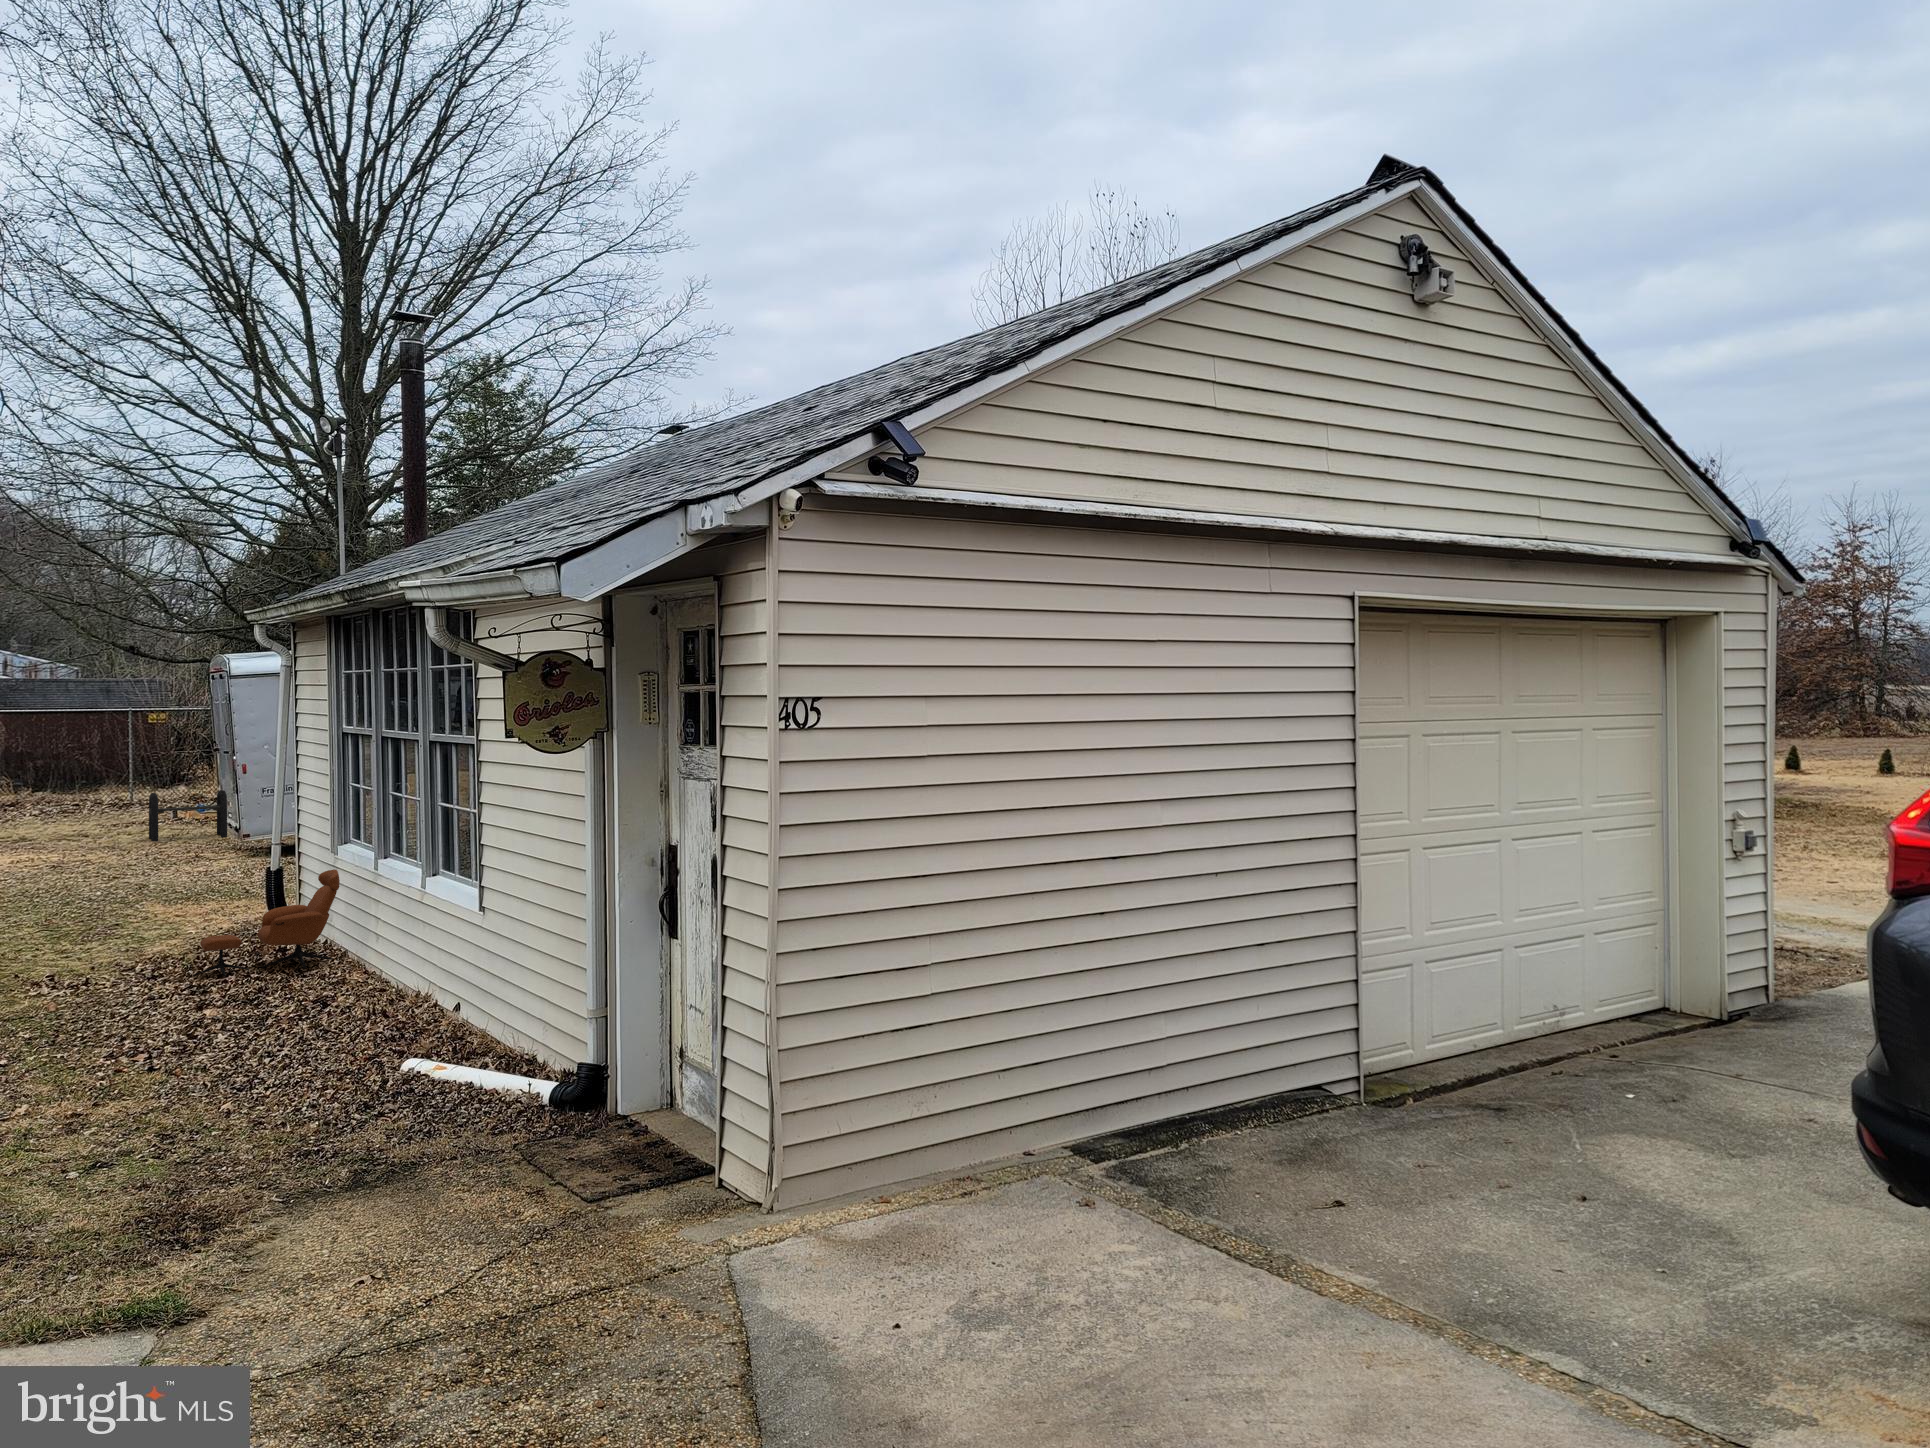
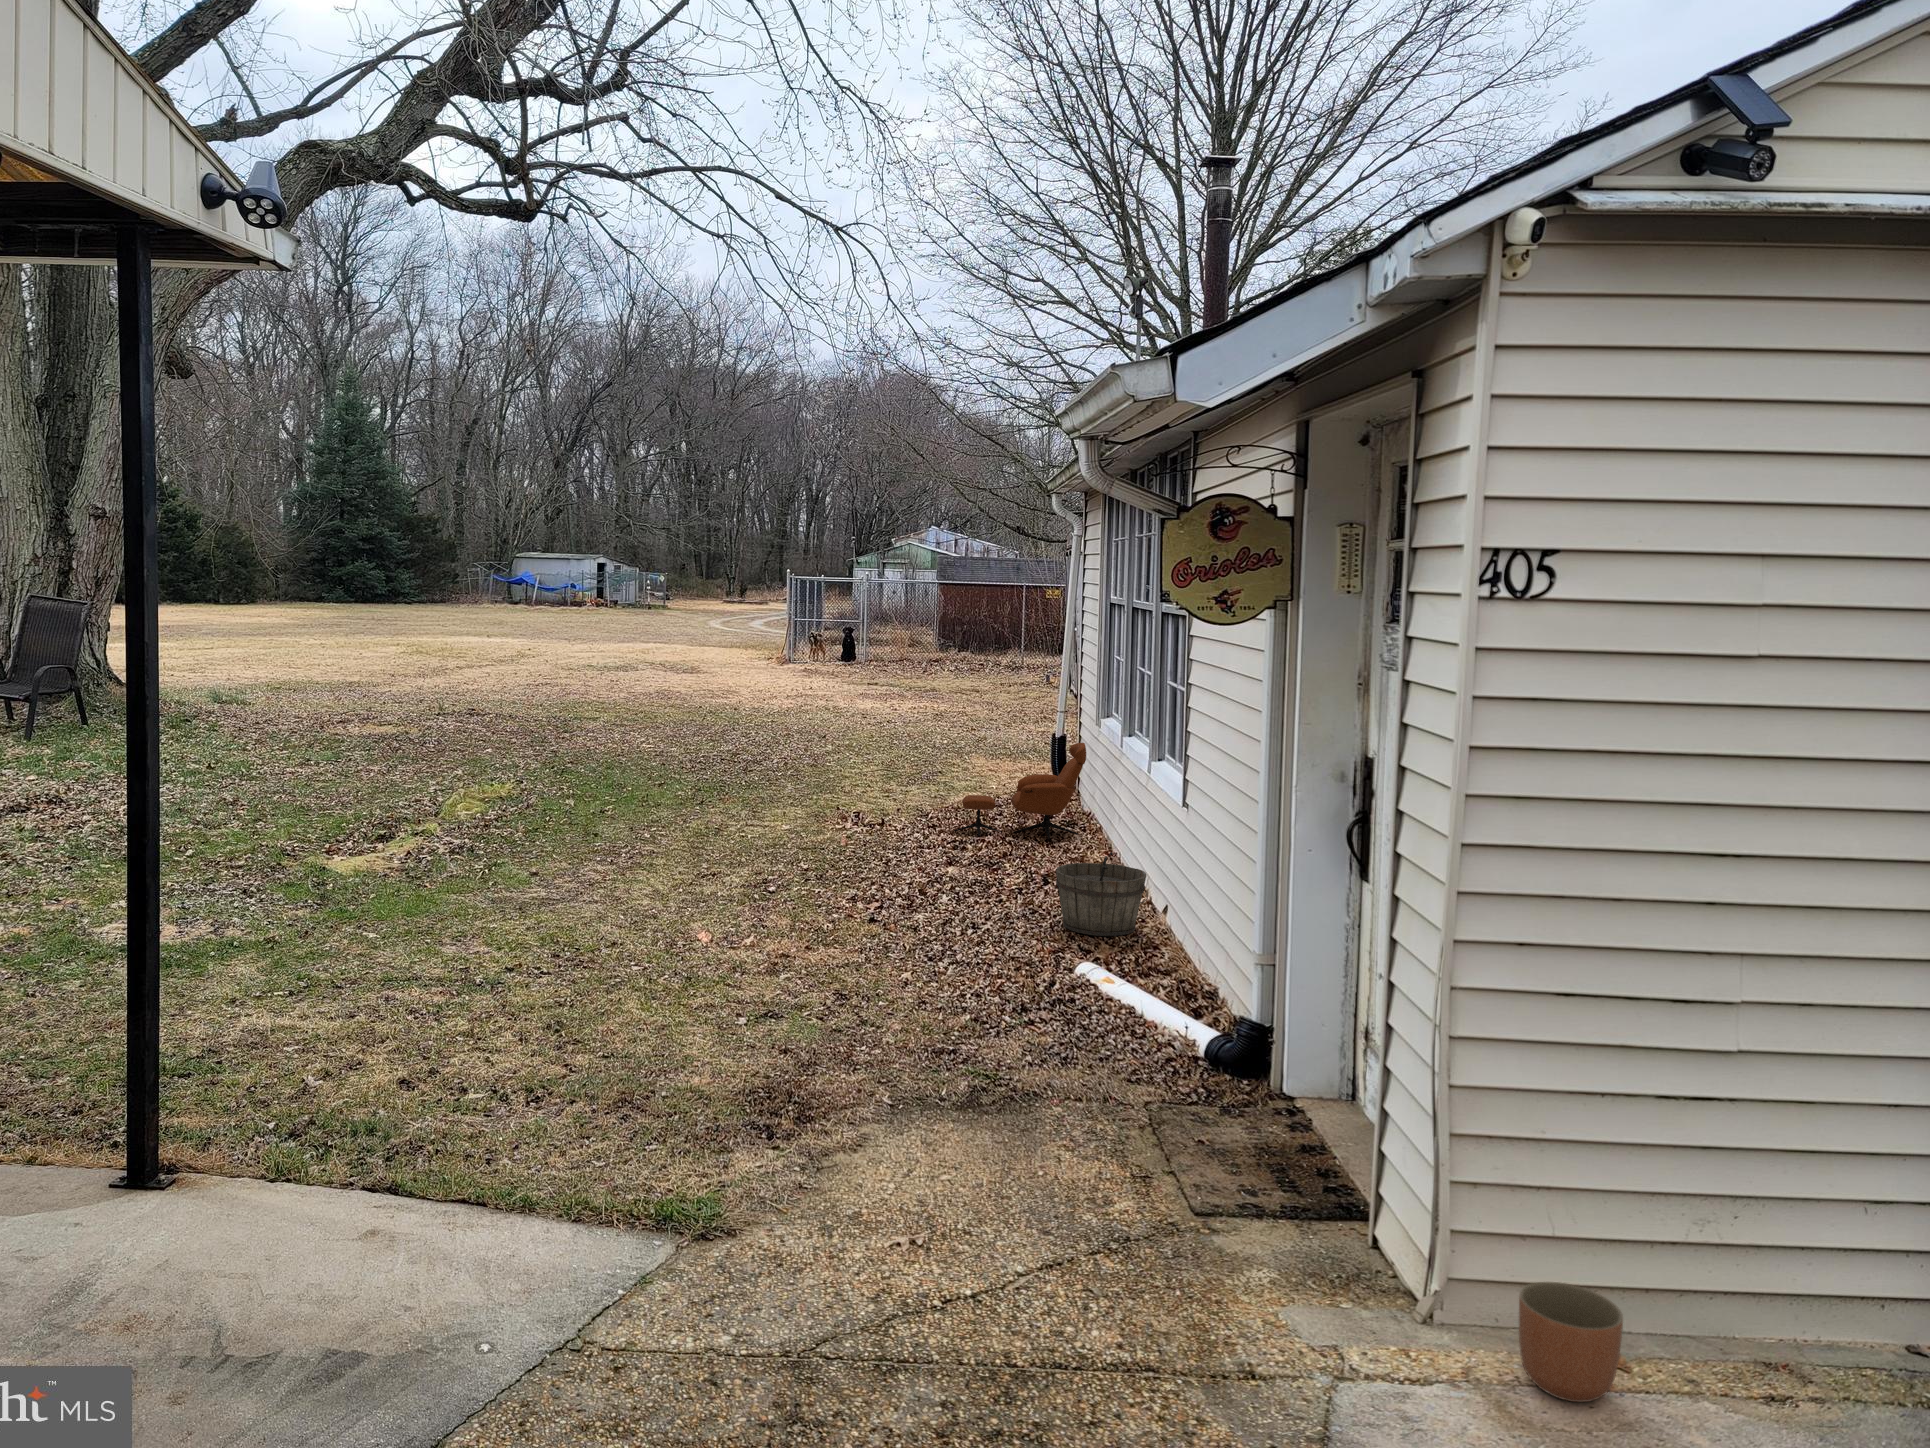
bench: present [149,790,227,841] -> none [989,655,1051,701]
wooden bucket: none [350,962,445,1040] -> present [1055,852,1148,936]
planter: none [830,1155,889,1223] -> present [1519,1282,1623,1402]

